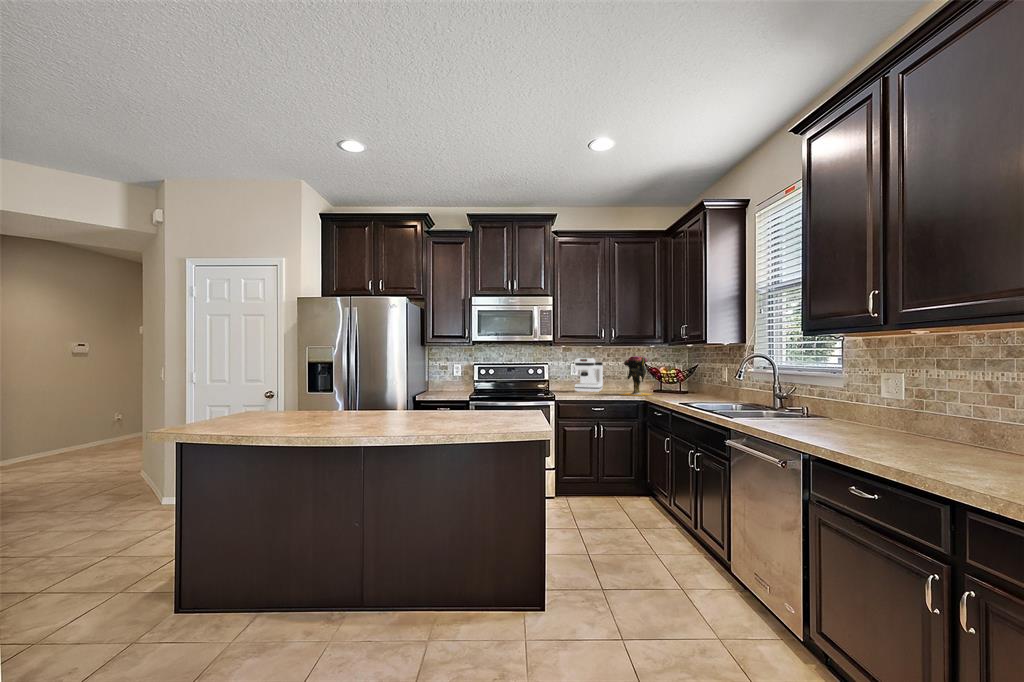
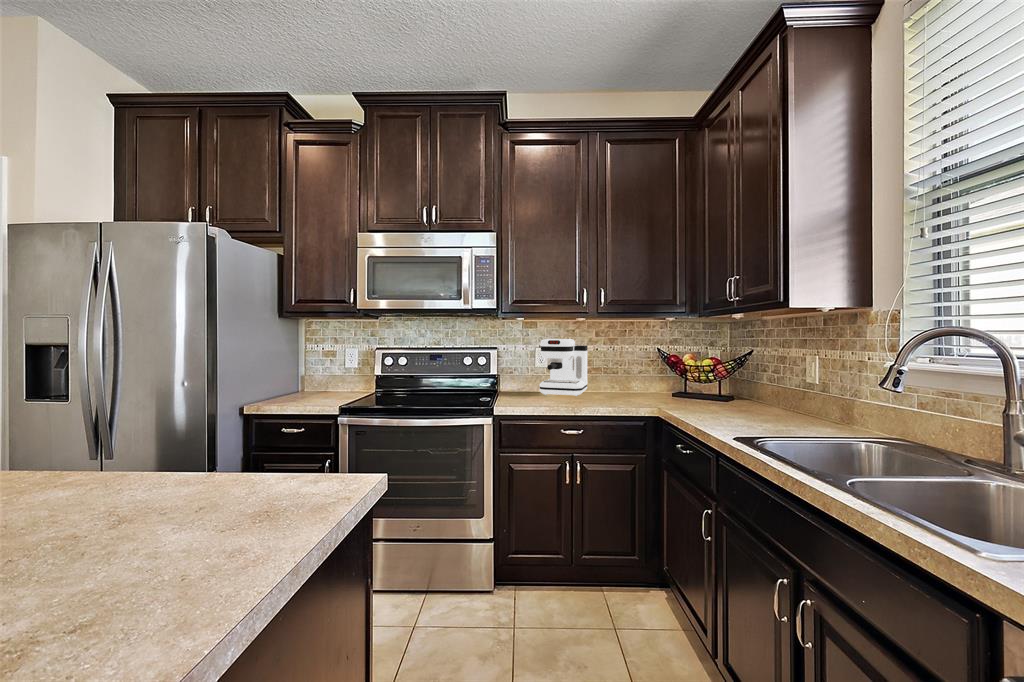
vase: present [620,356,652,396] -> none [610,335,676,409]

